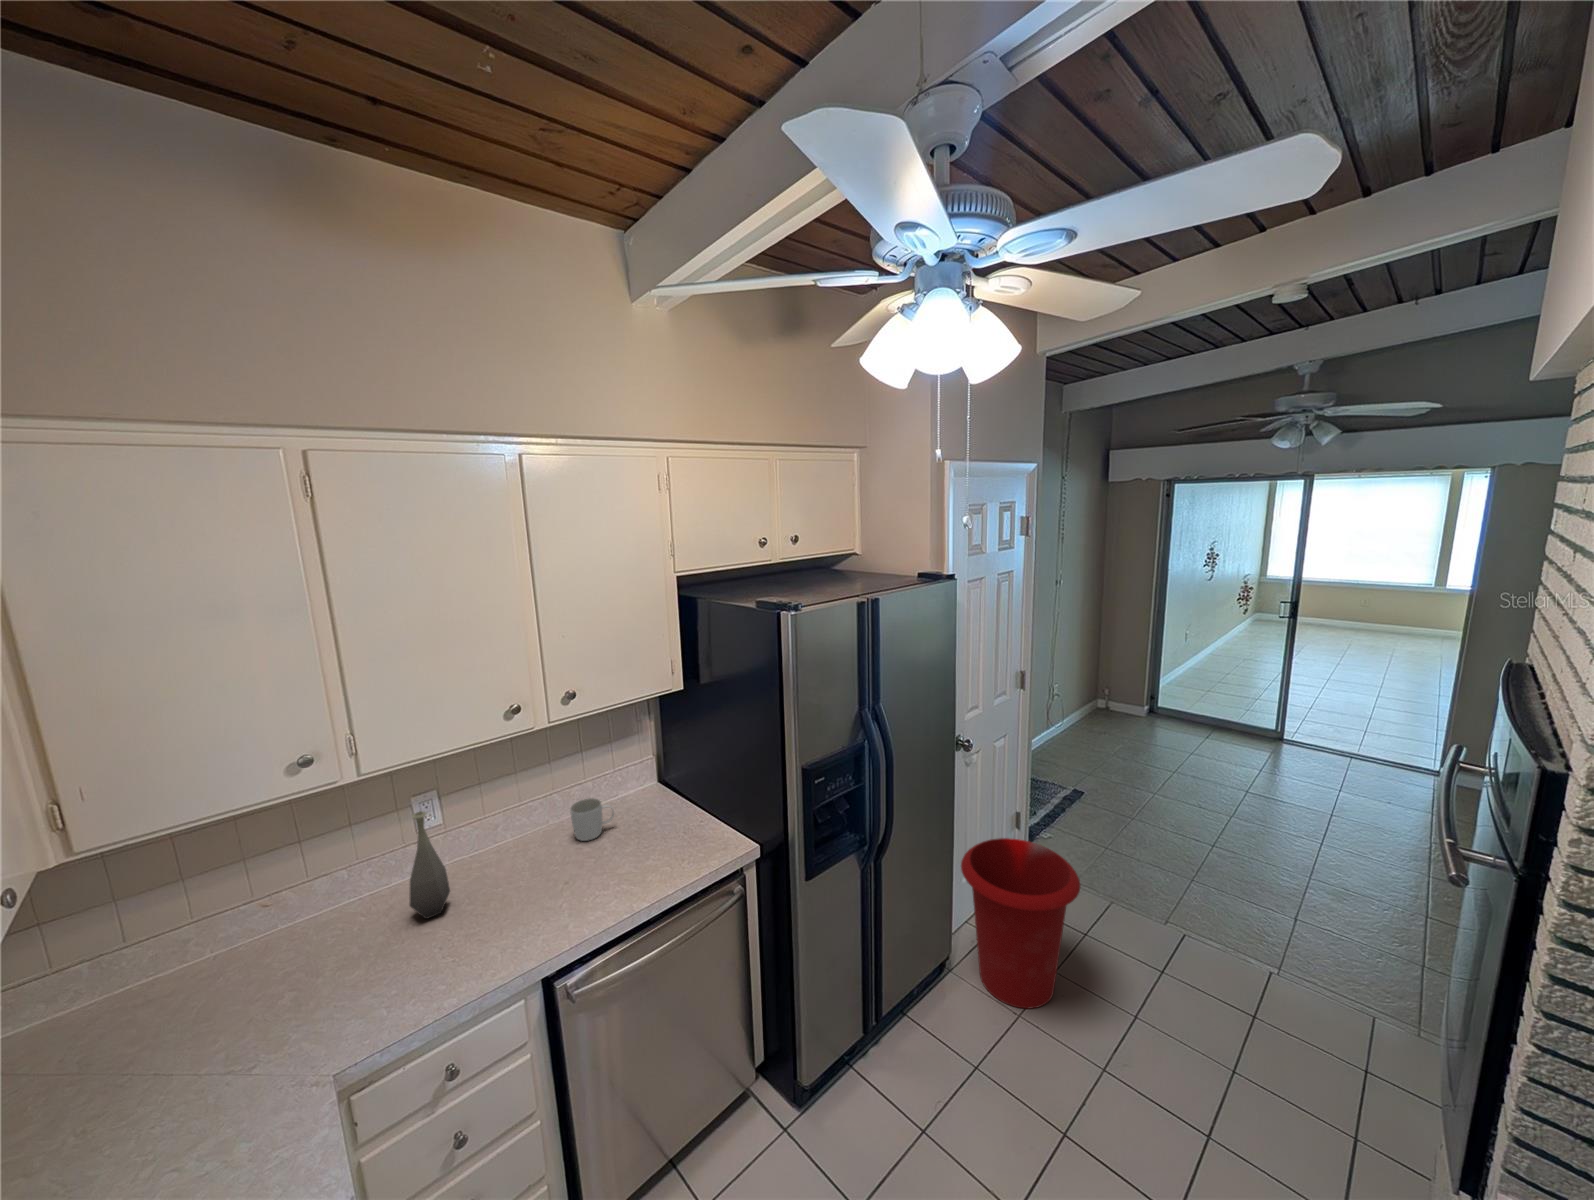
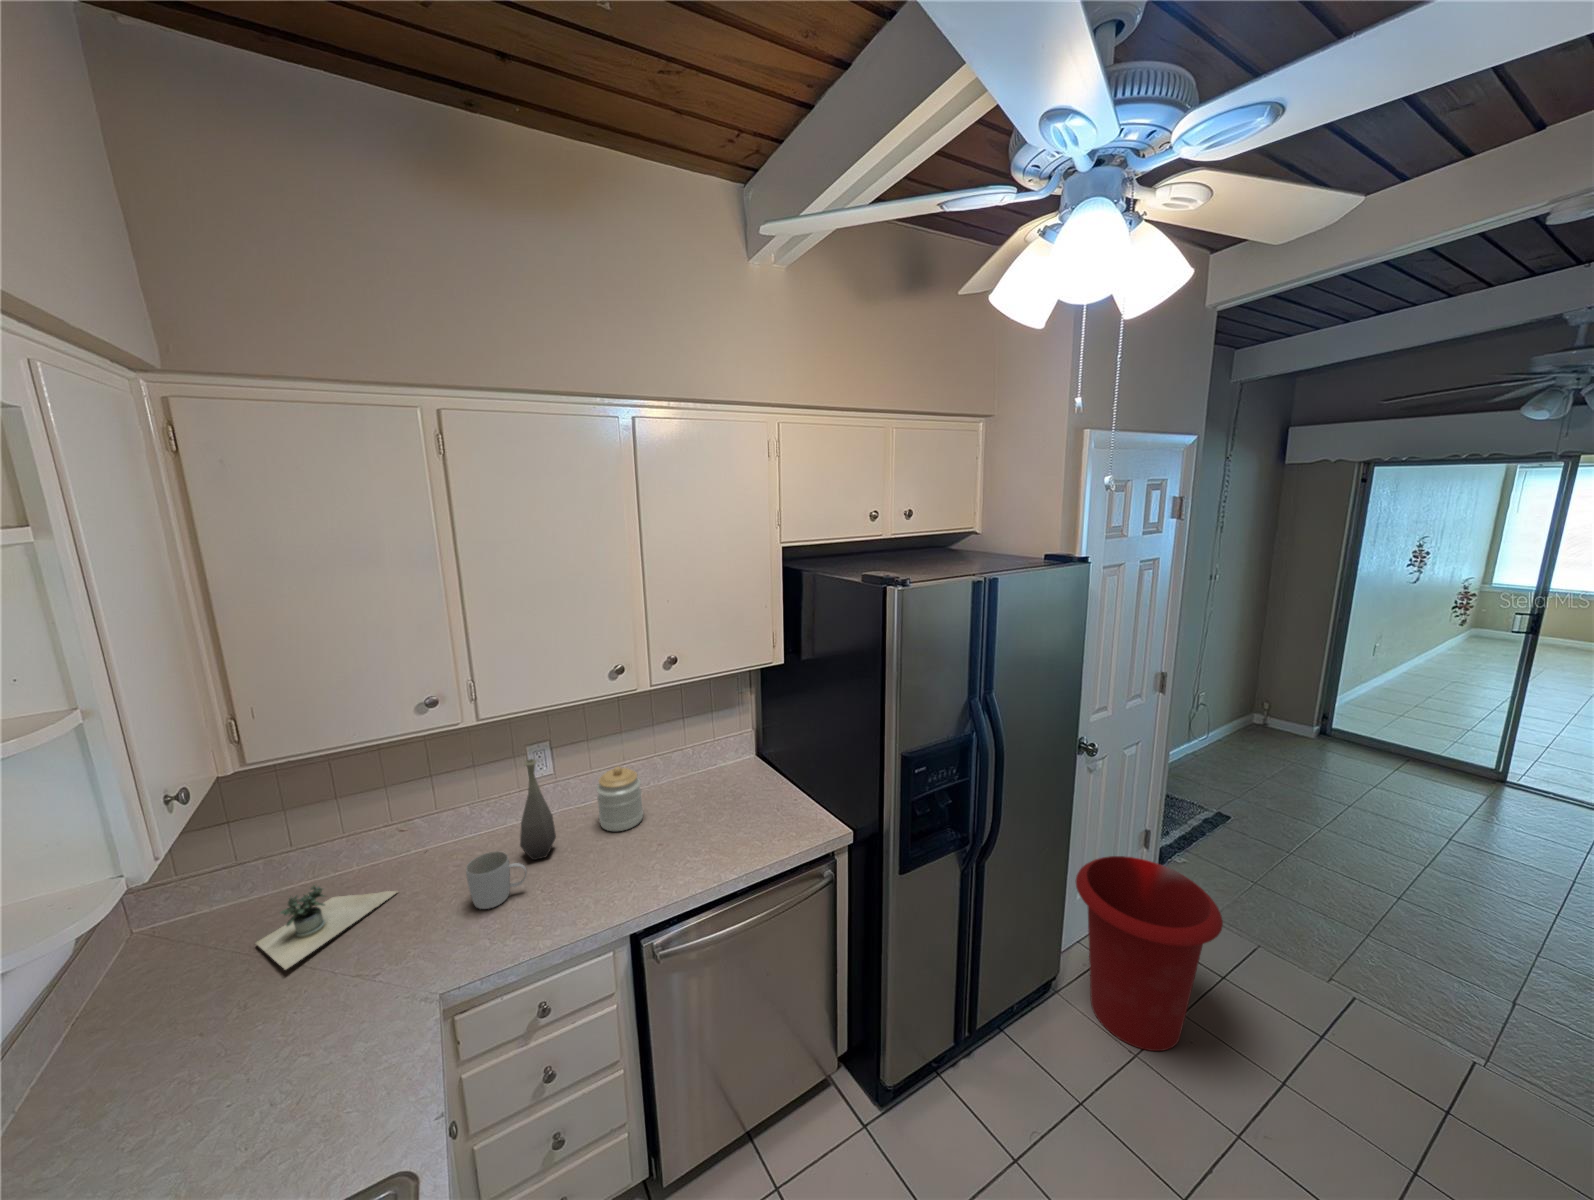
mug: present [570,798,614,841] -> present [466,851,527,909]
jar: none [492,809,545,877] -> present [596,766,643,831]
potted plant: none [85,925,301,1083] -> present [256,885,397,970]

